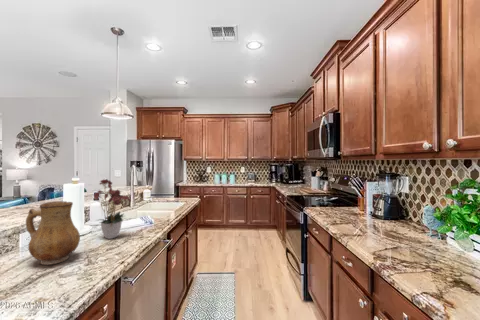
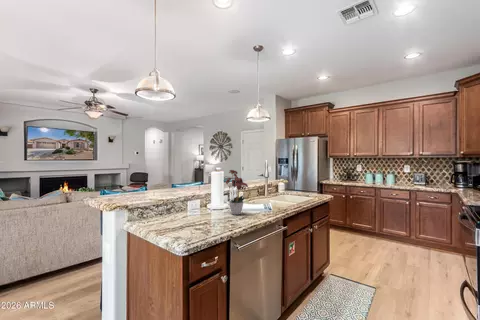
ceramic pitcher: present [26,201,80,265] -> none [185,182,212,222]

